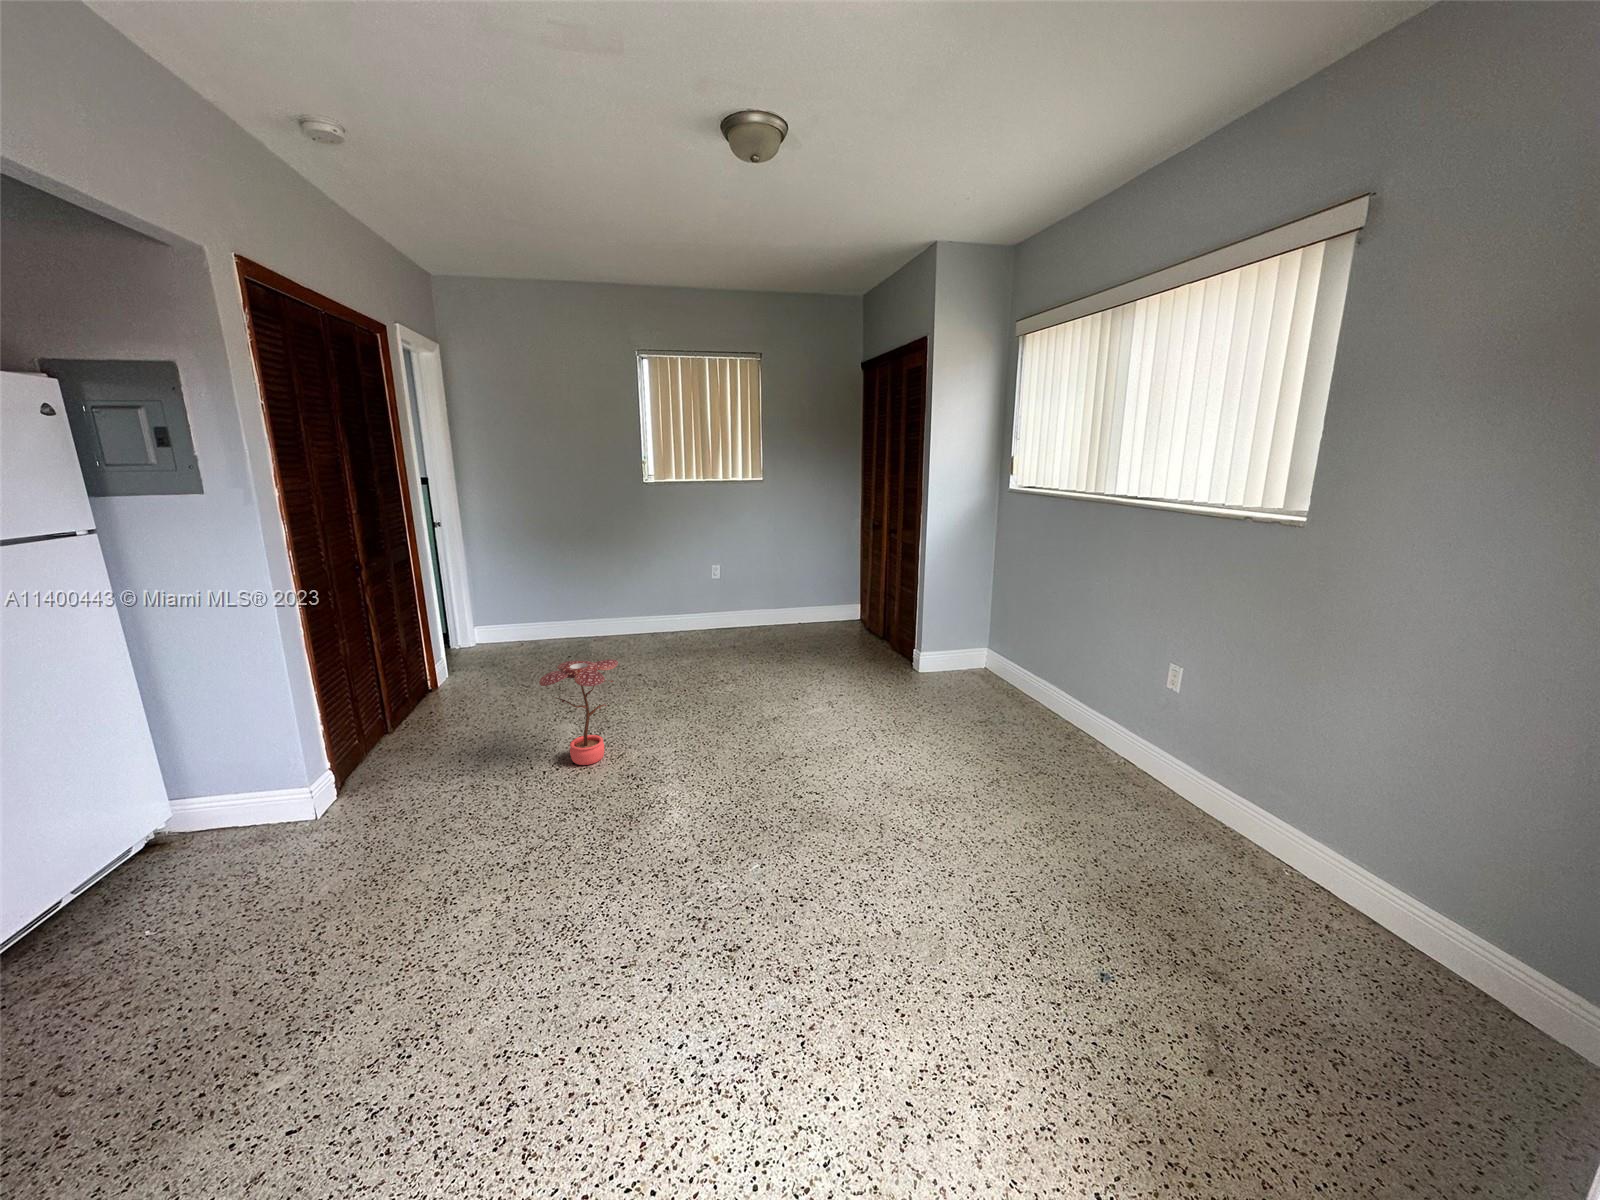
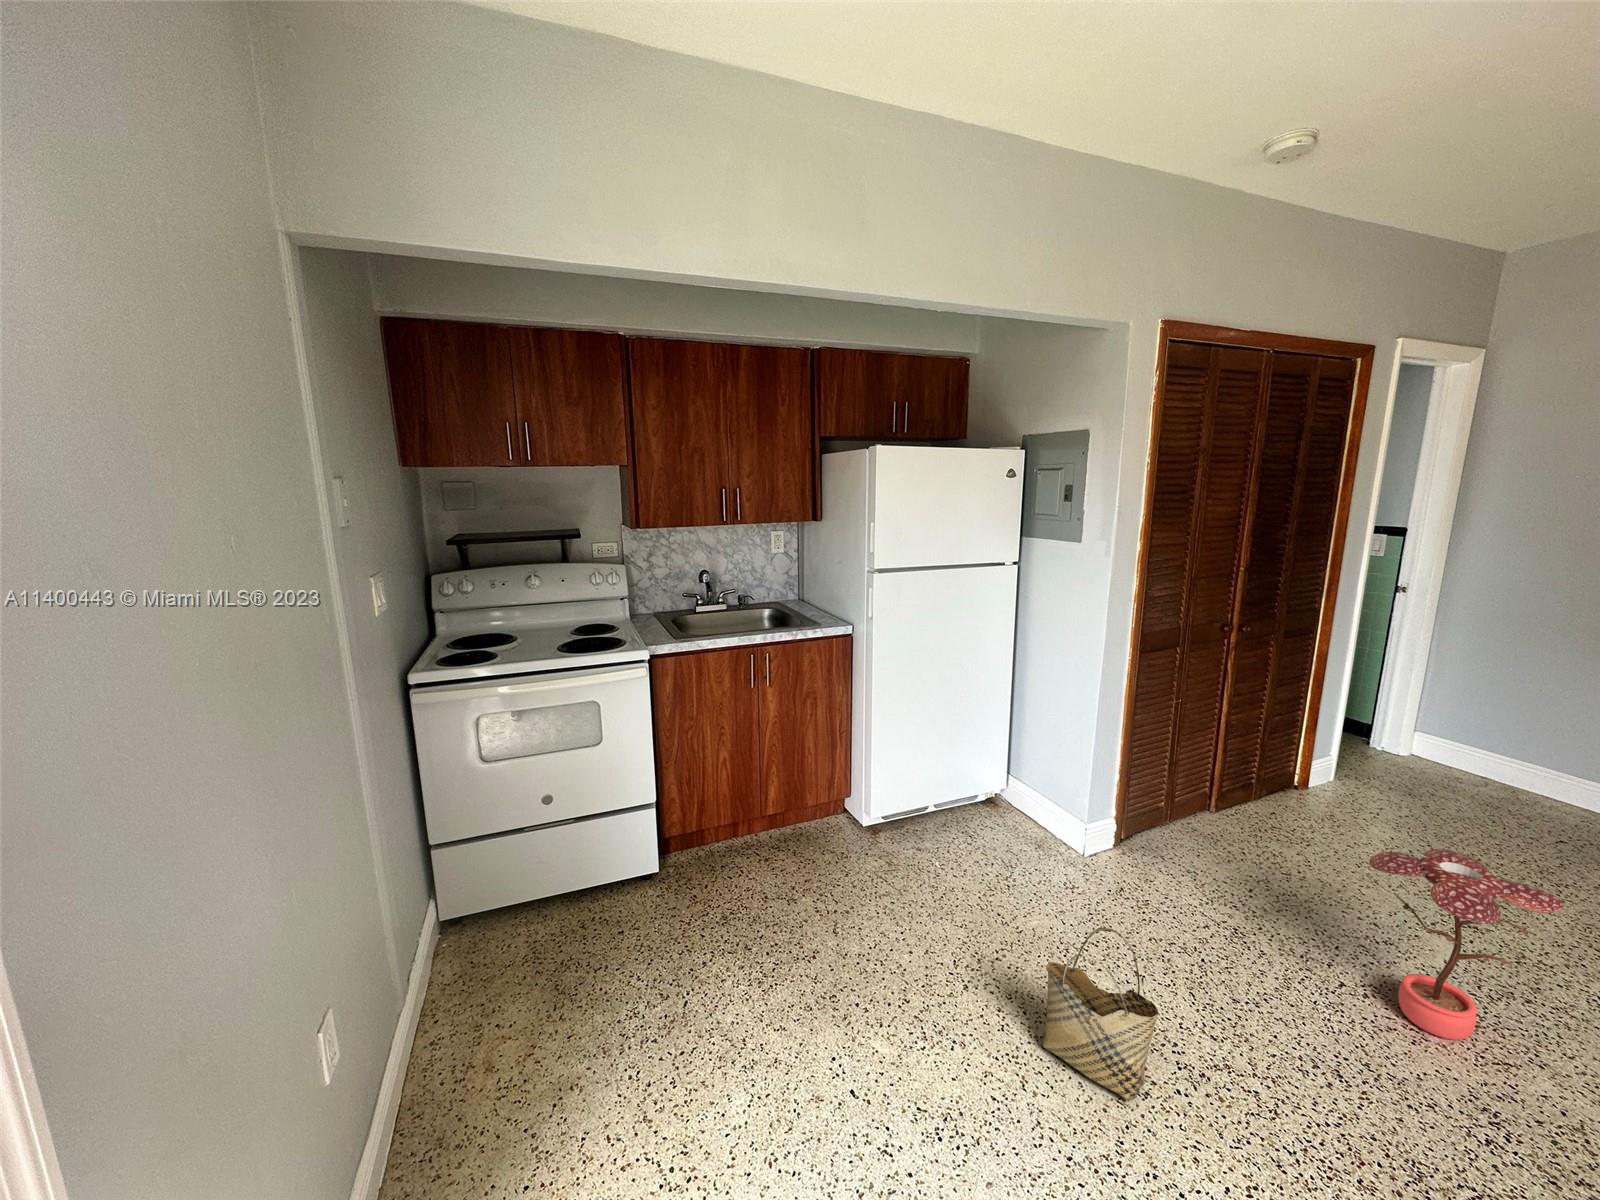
woven basket: none [404,802,507,939] -> present [1043,928,1158,1101]

